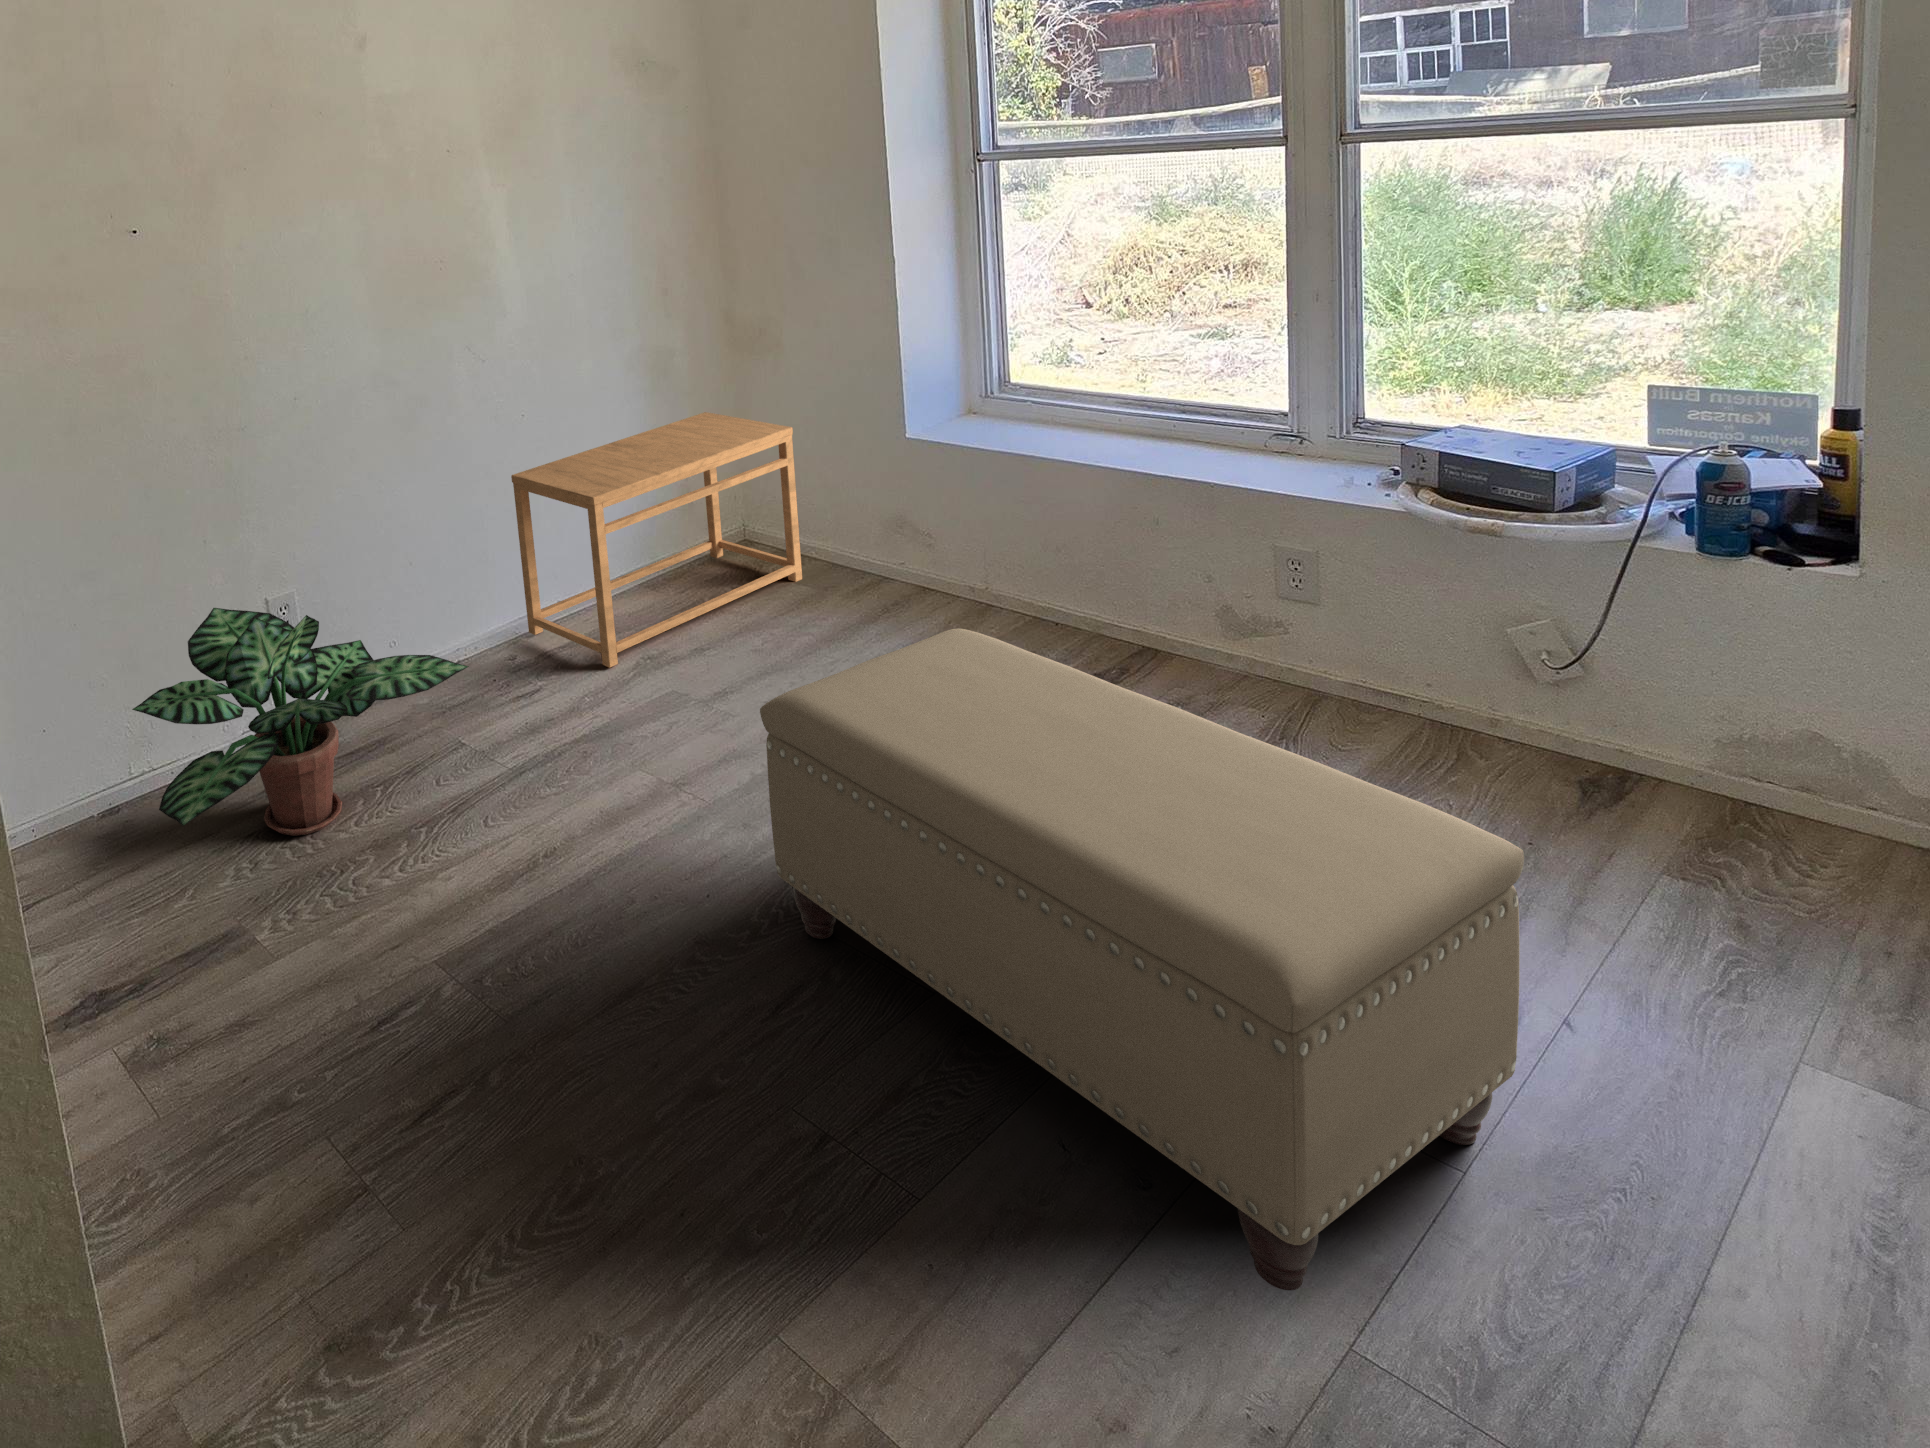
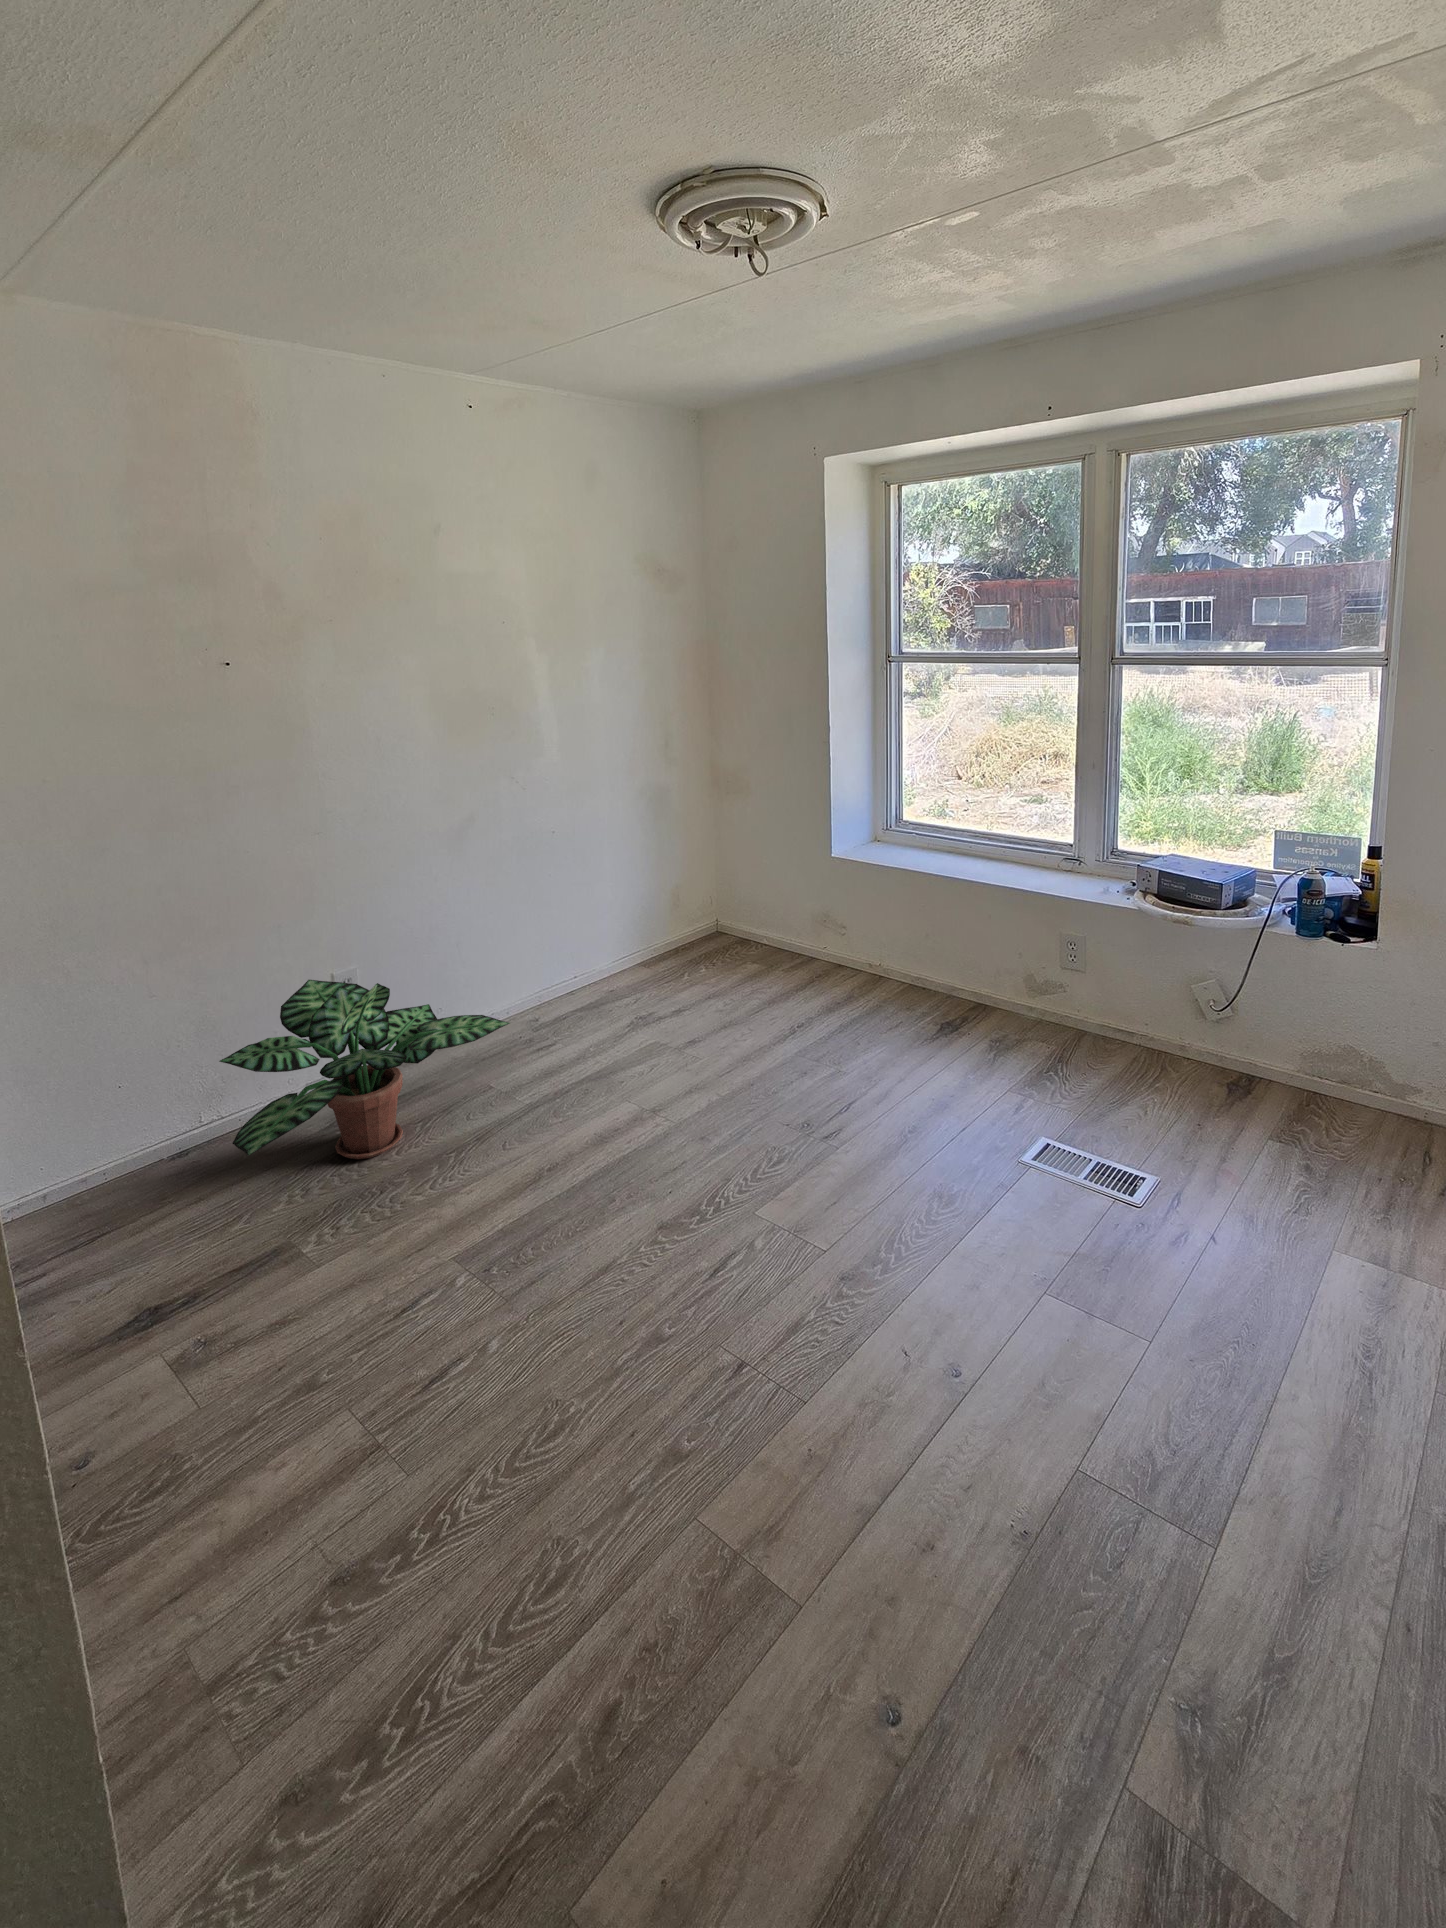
side table: present [511,412,802,668] -> none [563,844,769,1025]
ottoman: present [760,628,1524,1290] -> none [717,990,1197,1450]

